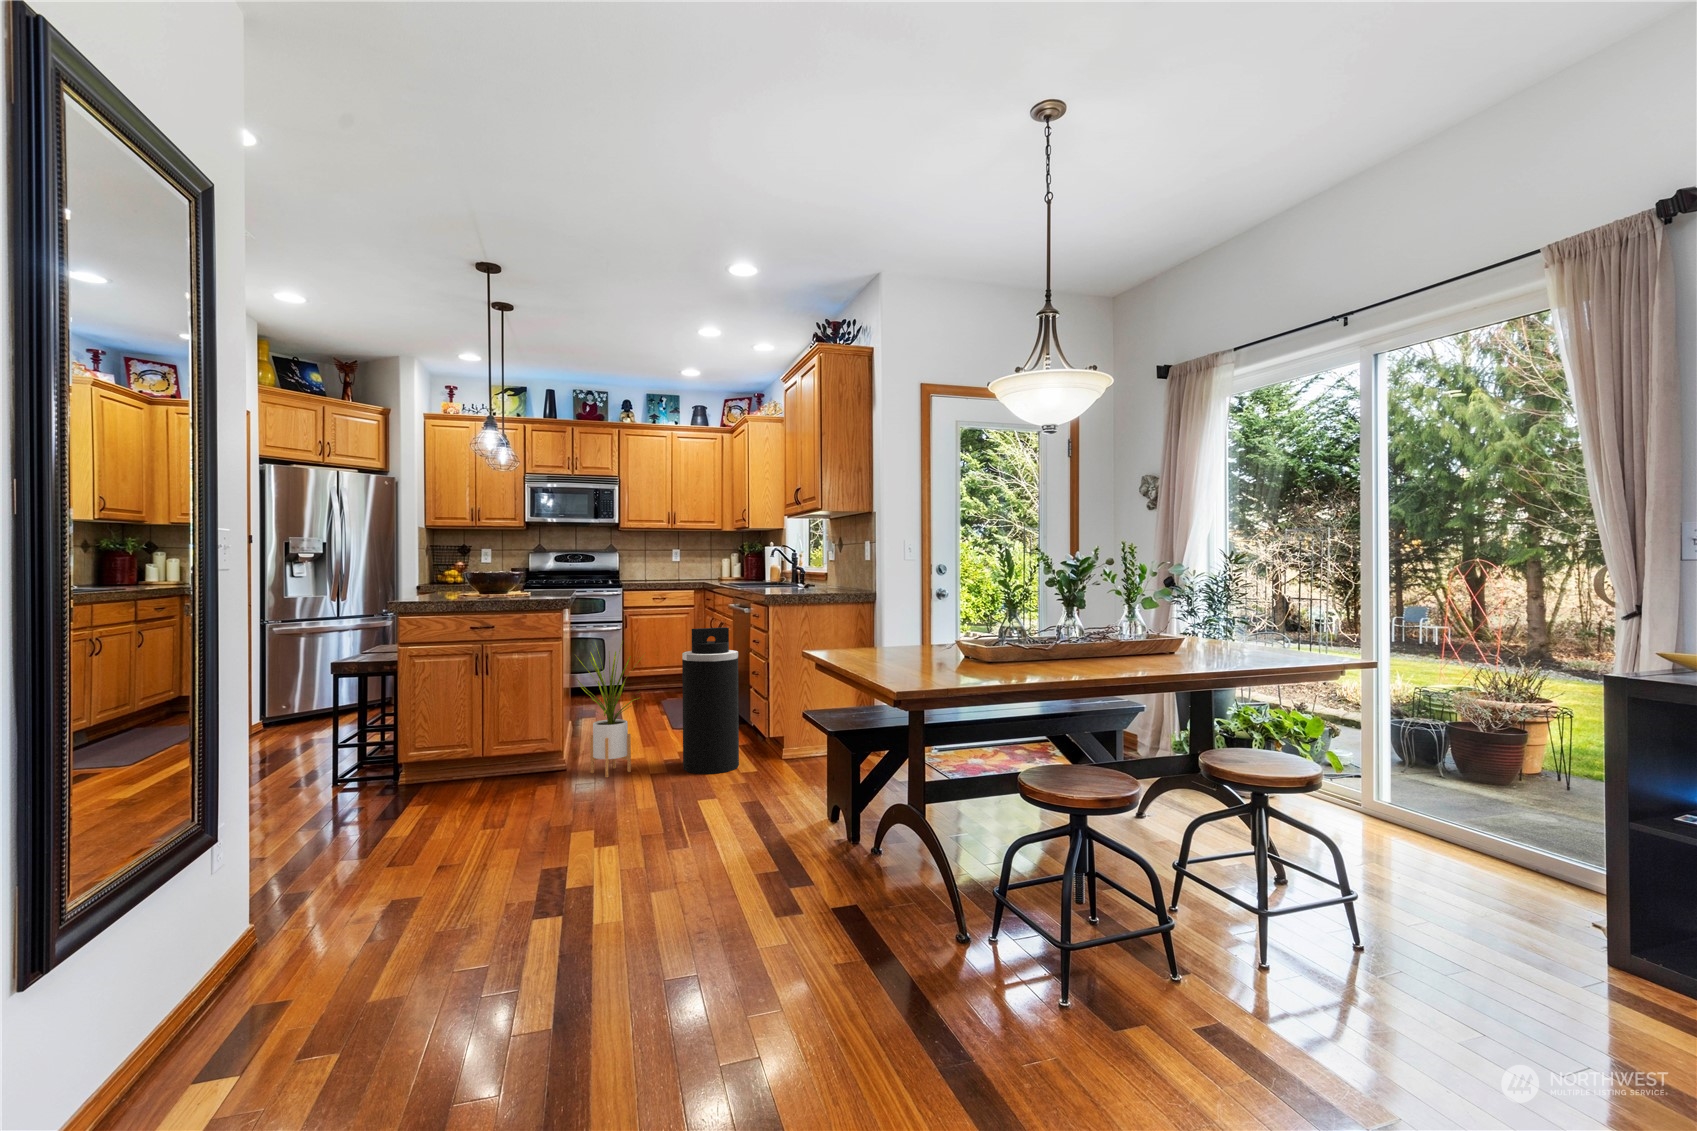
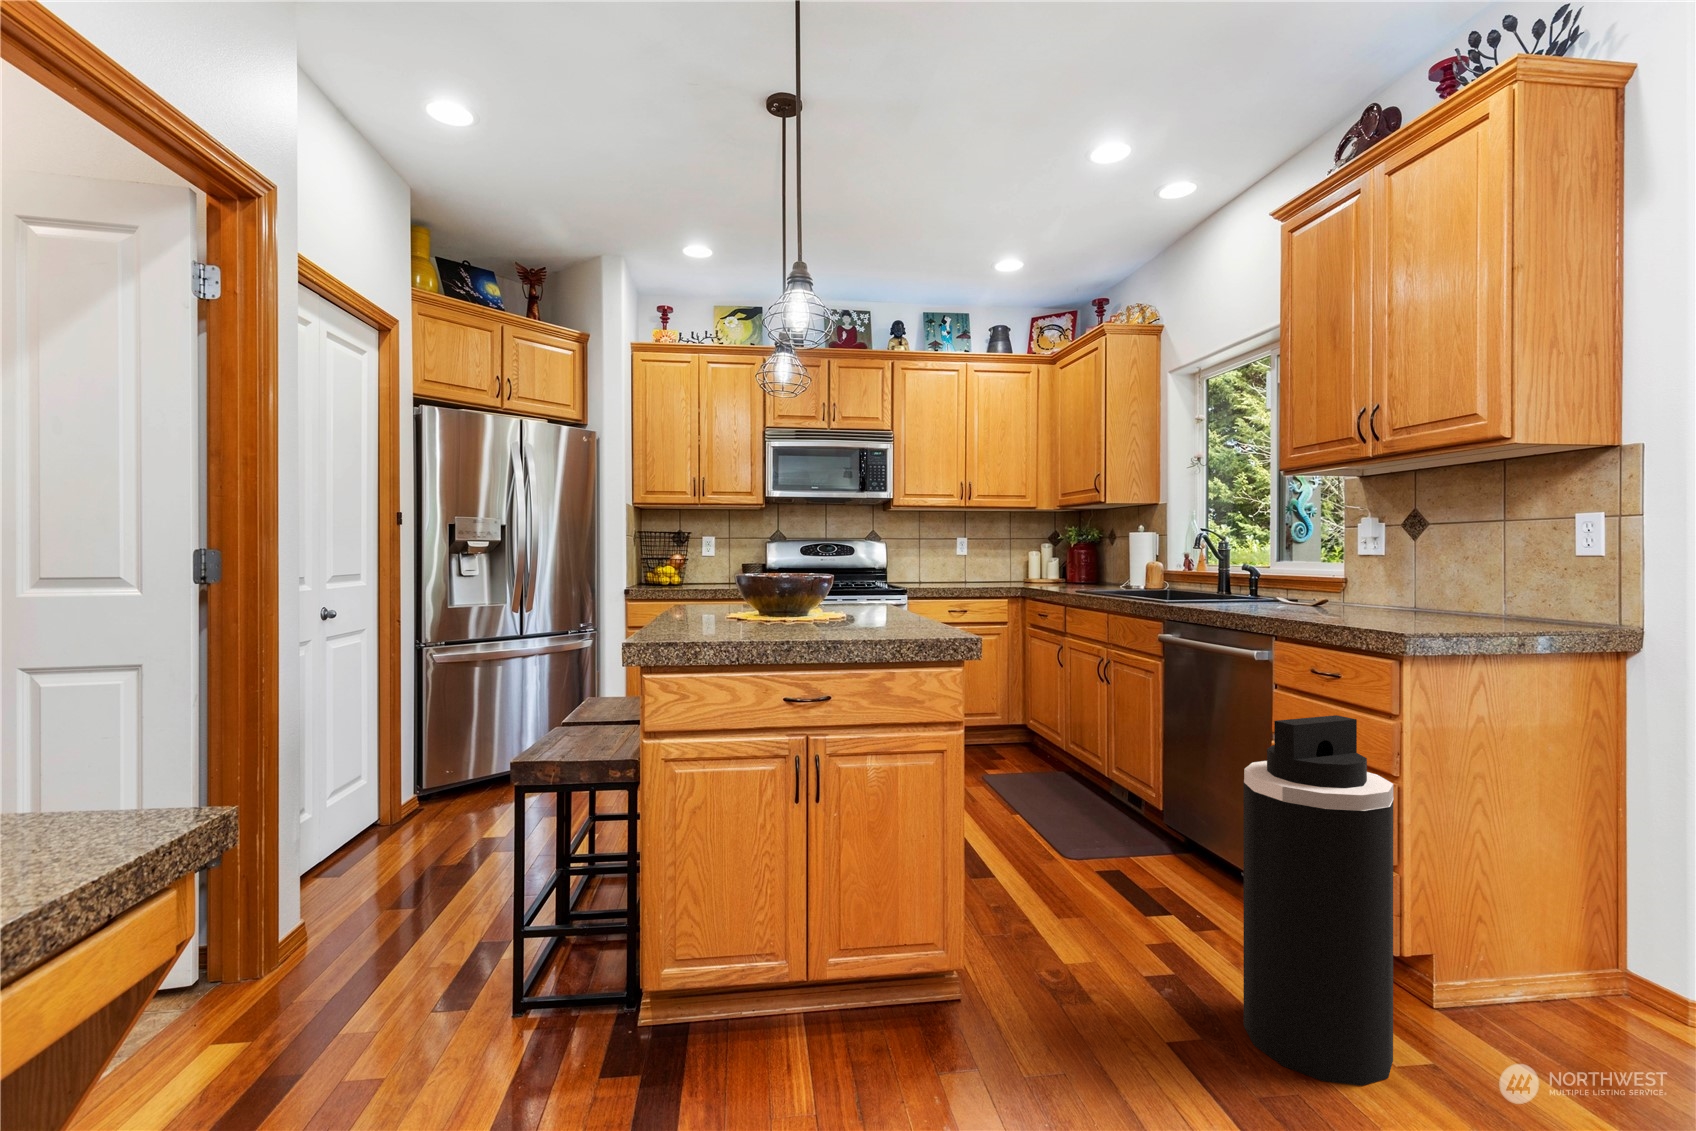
house plant: present [577,644,639,777] -> none [1012,740,1182,1075]

